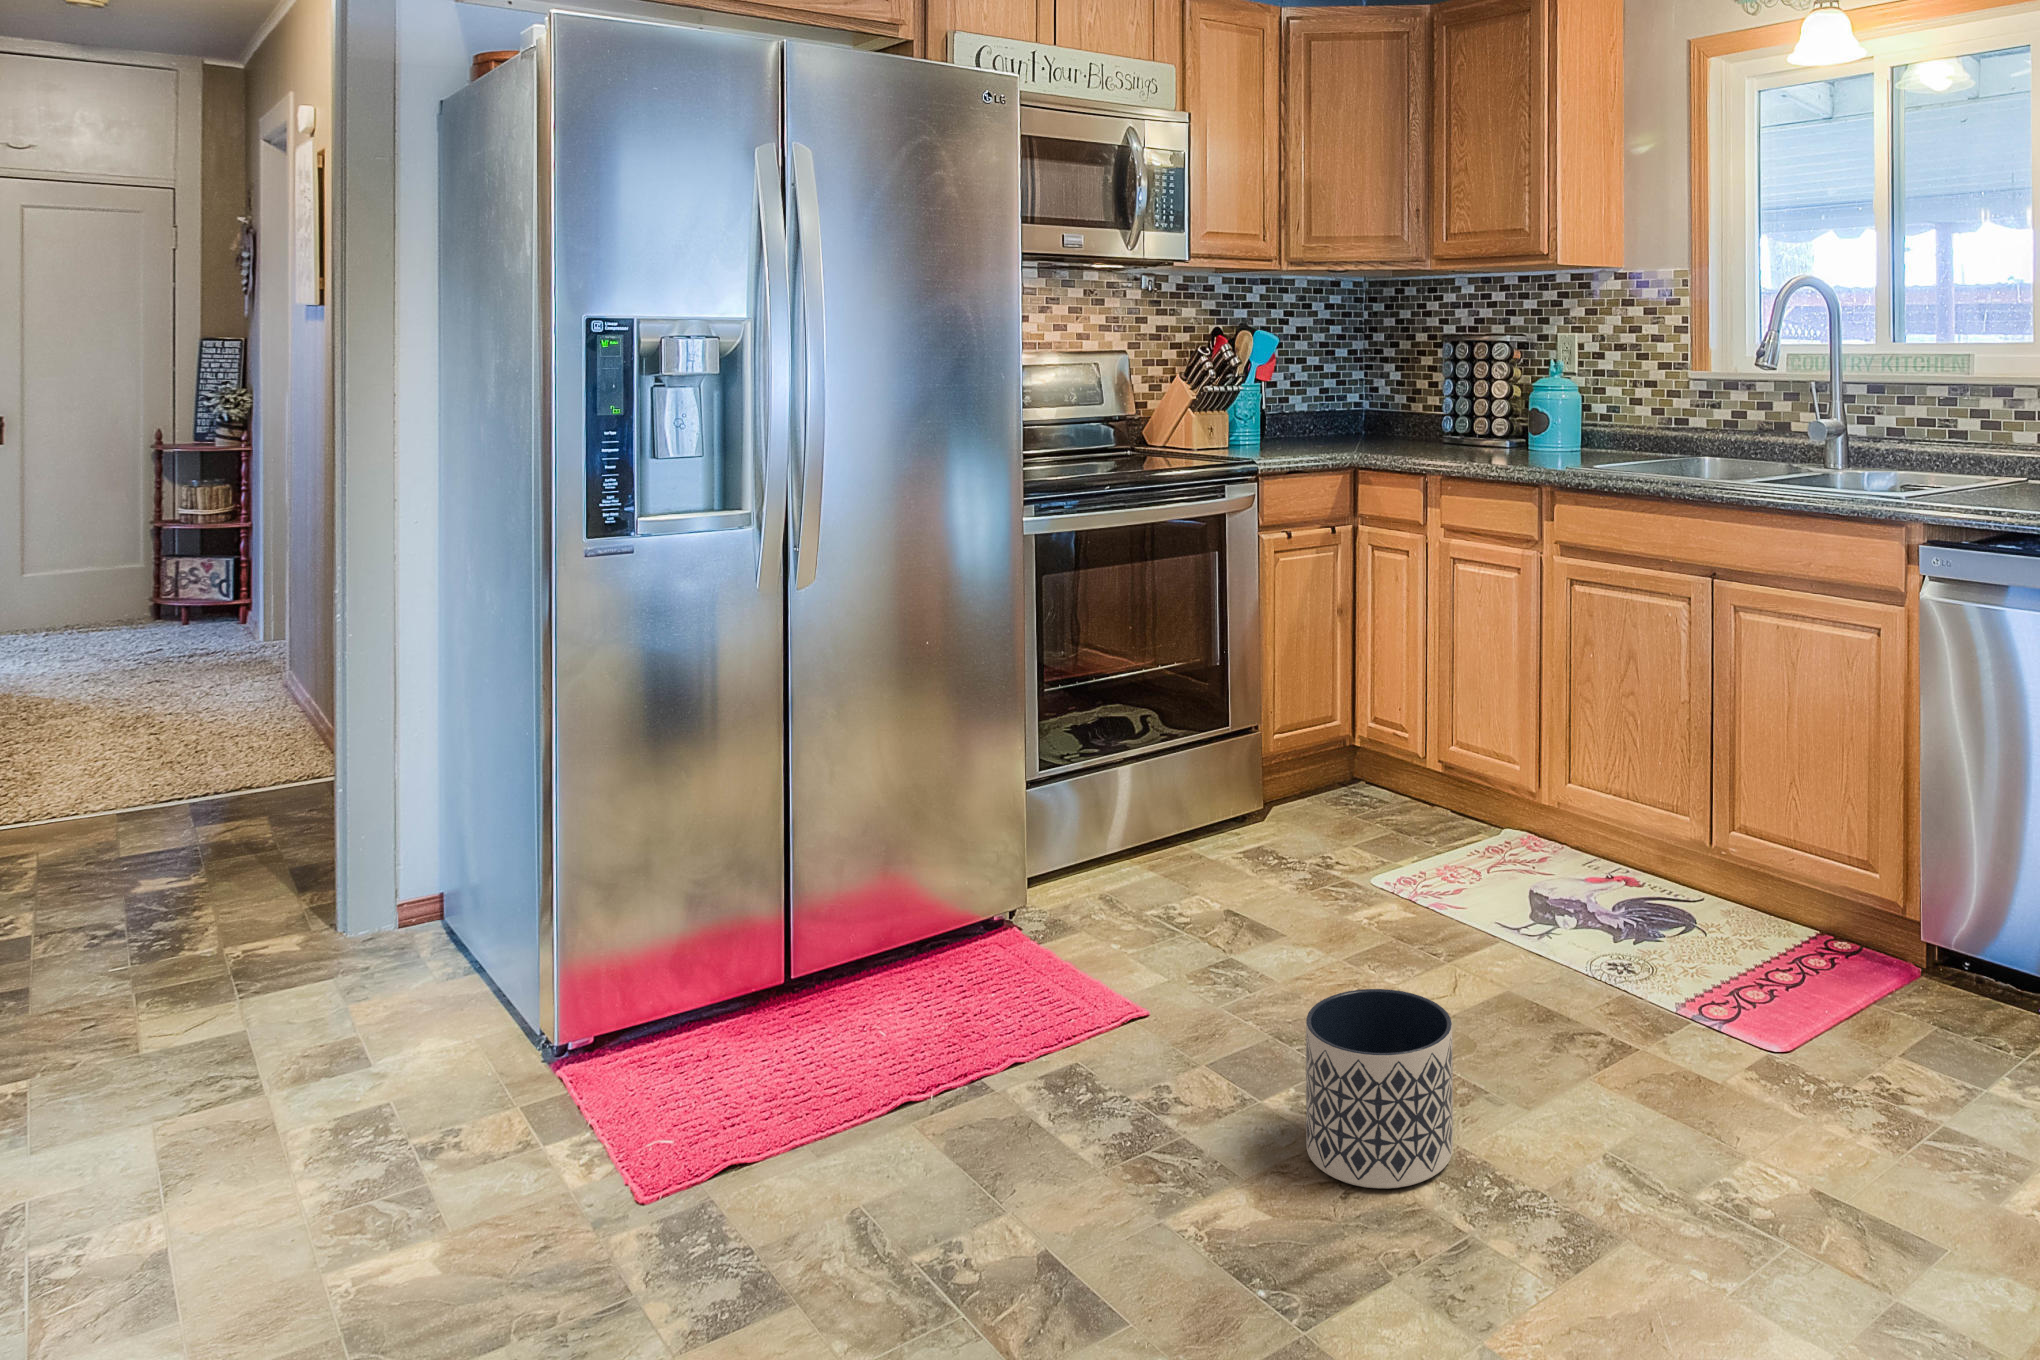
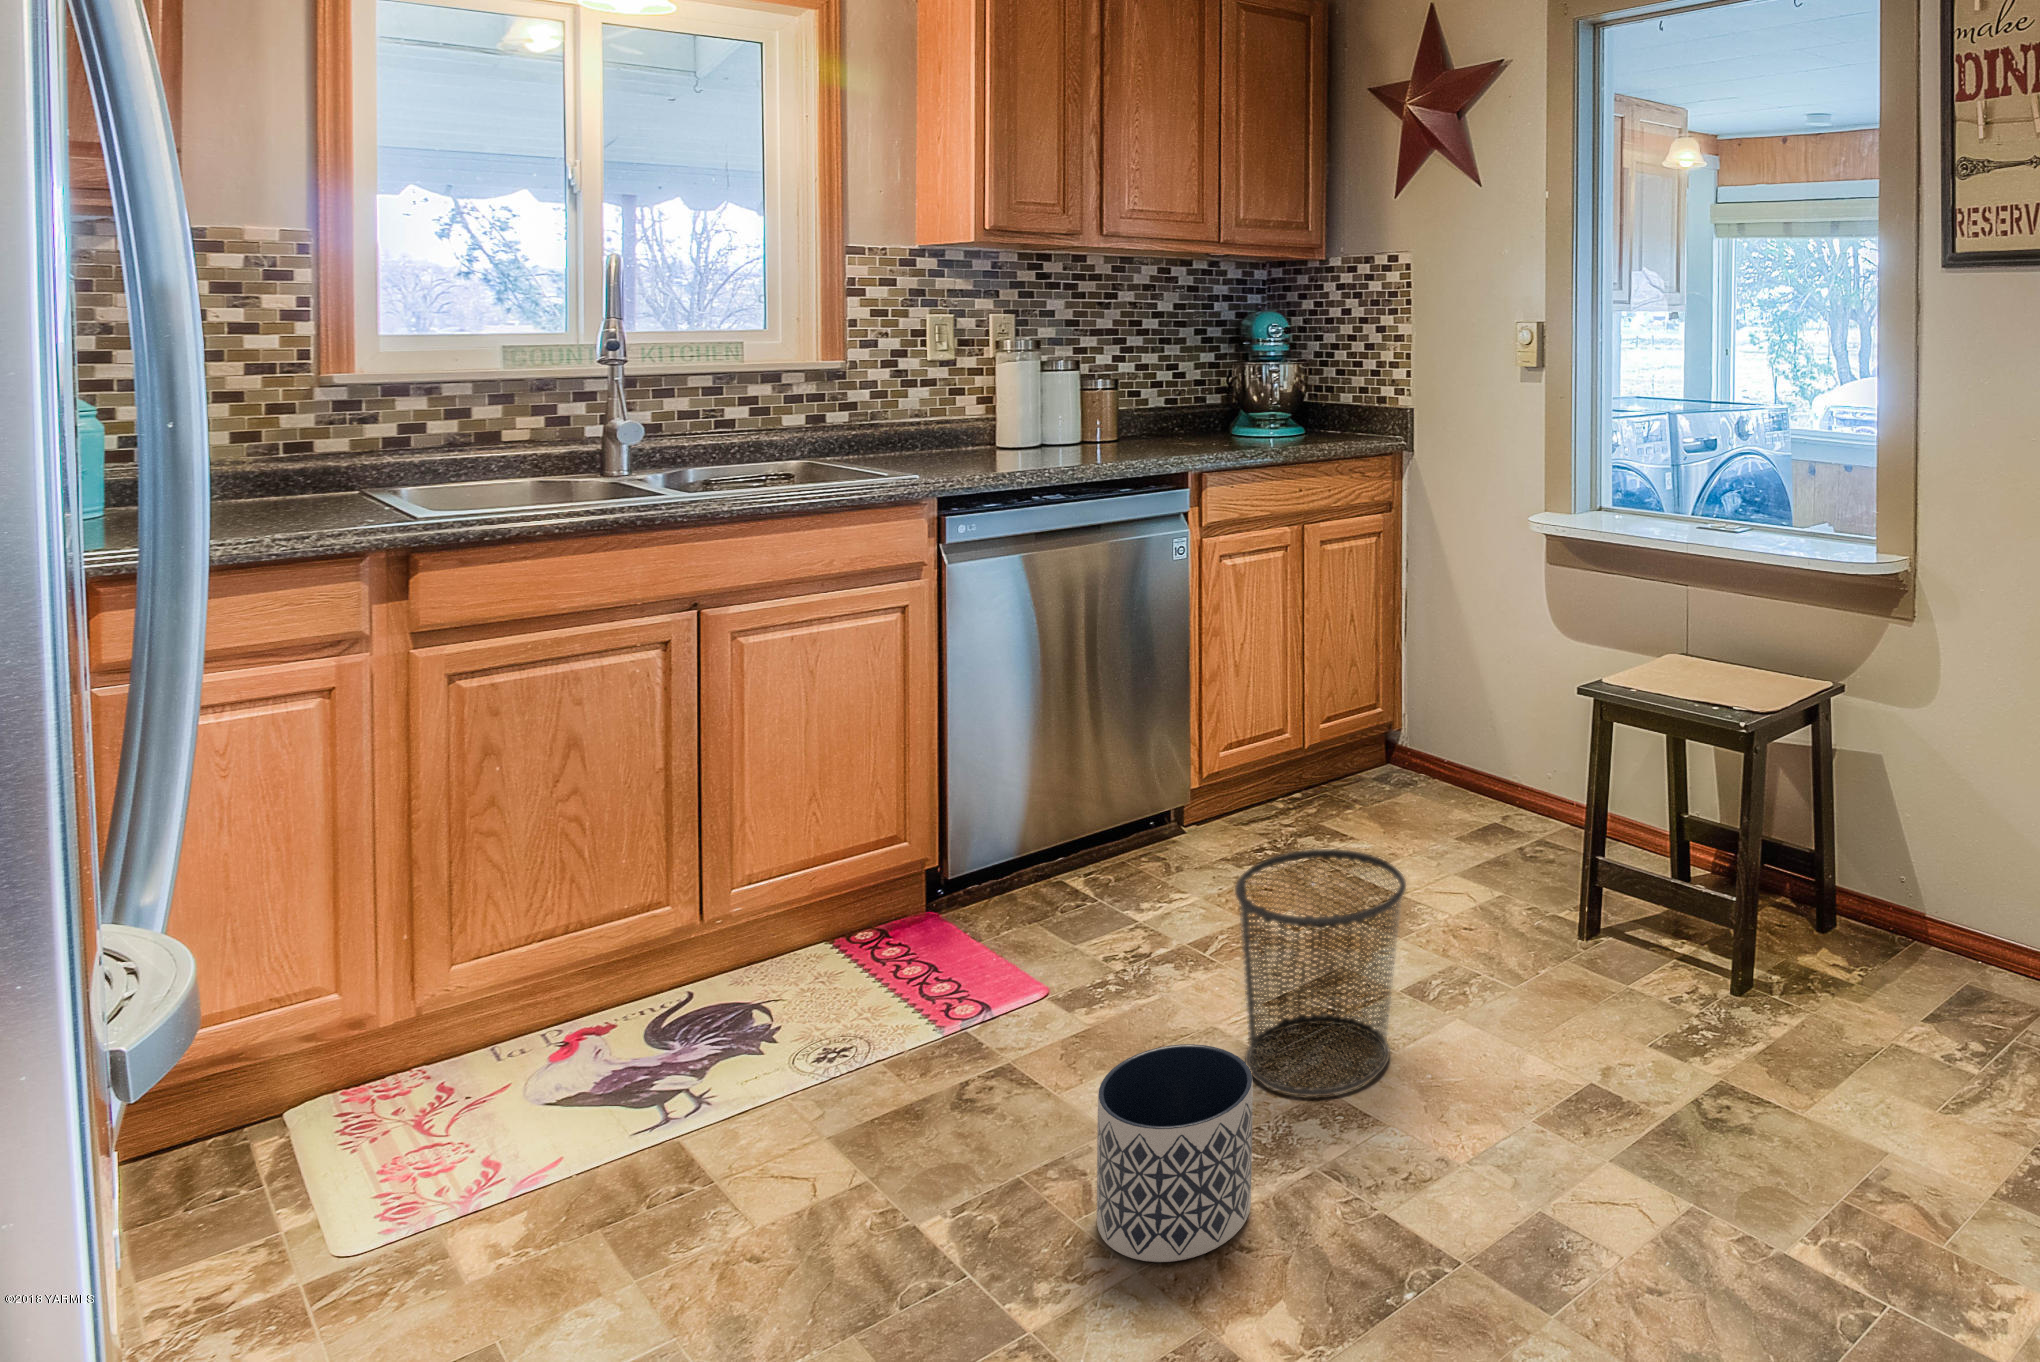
waste bin: none [1582,954,1808,1281] -> present [1235,849,1406,1097]

